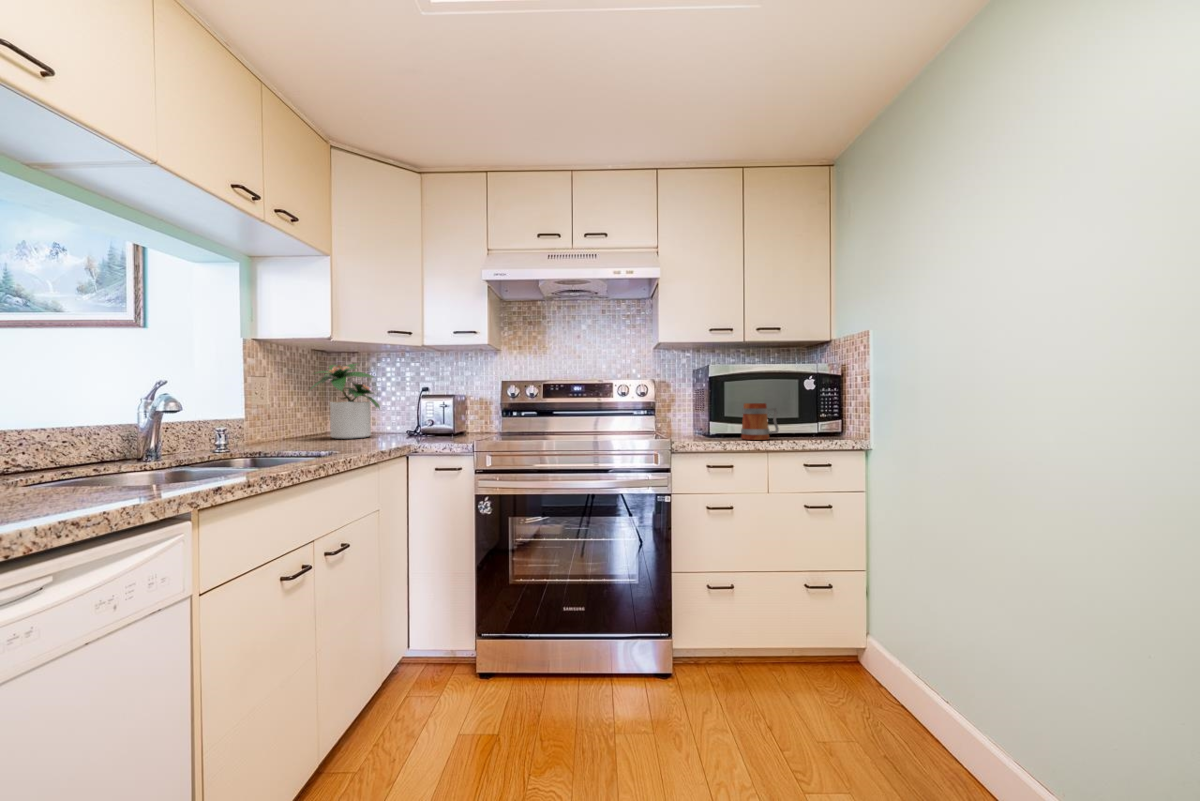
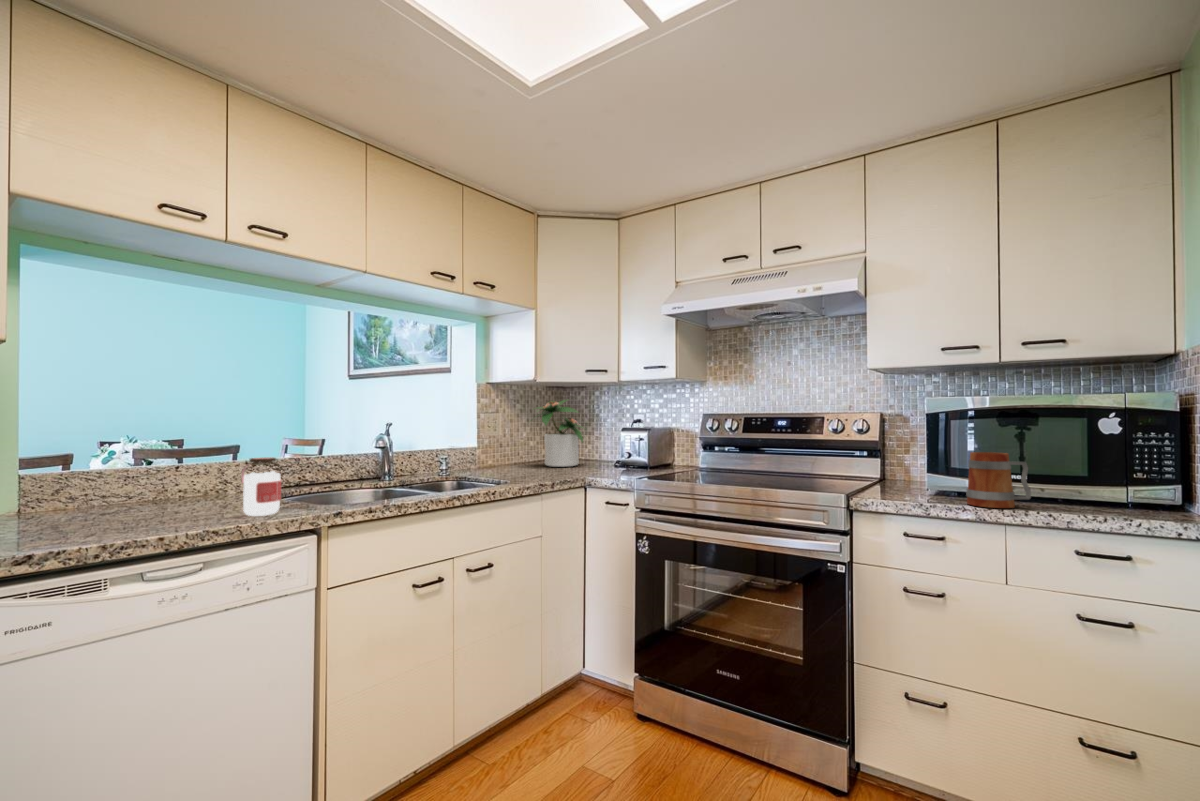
jar: none [57,418,127,505] -> present [241,458,282,516]

